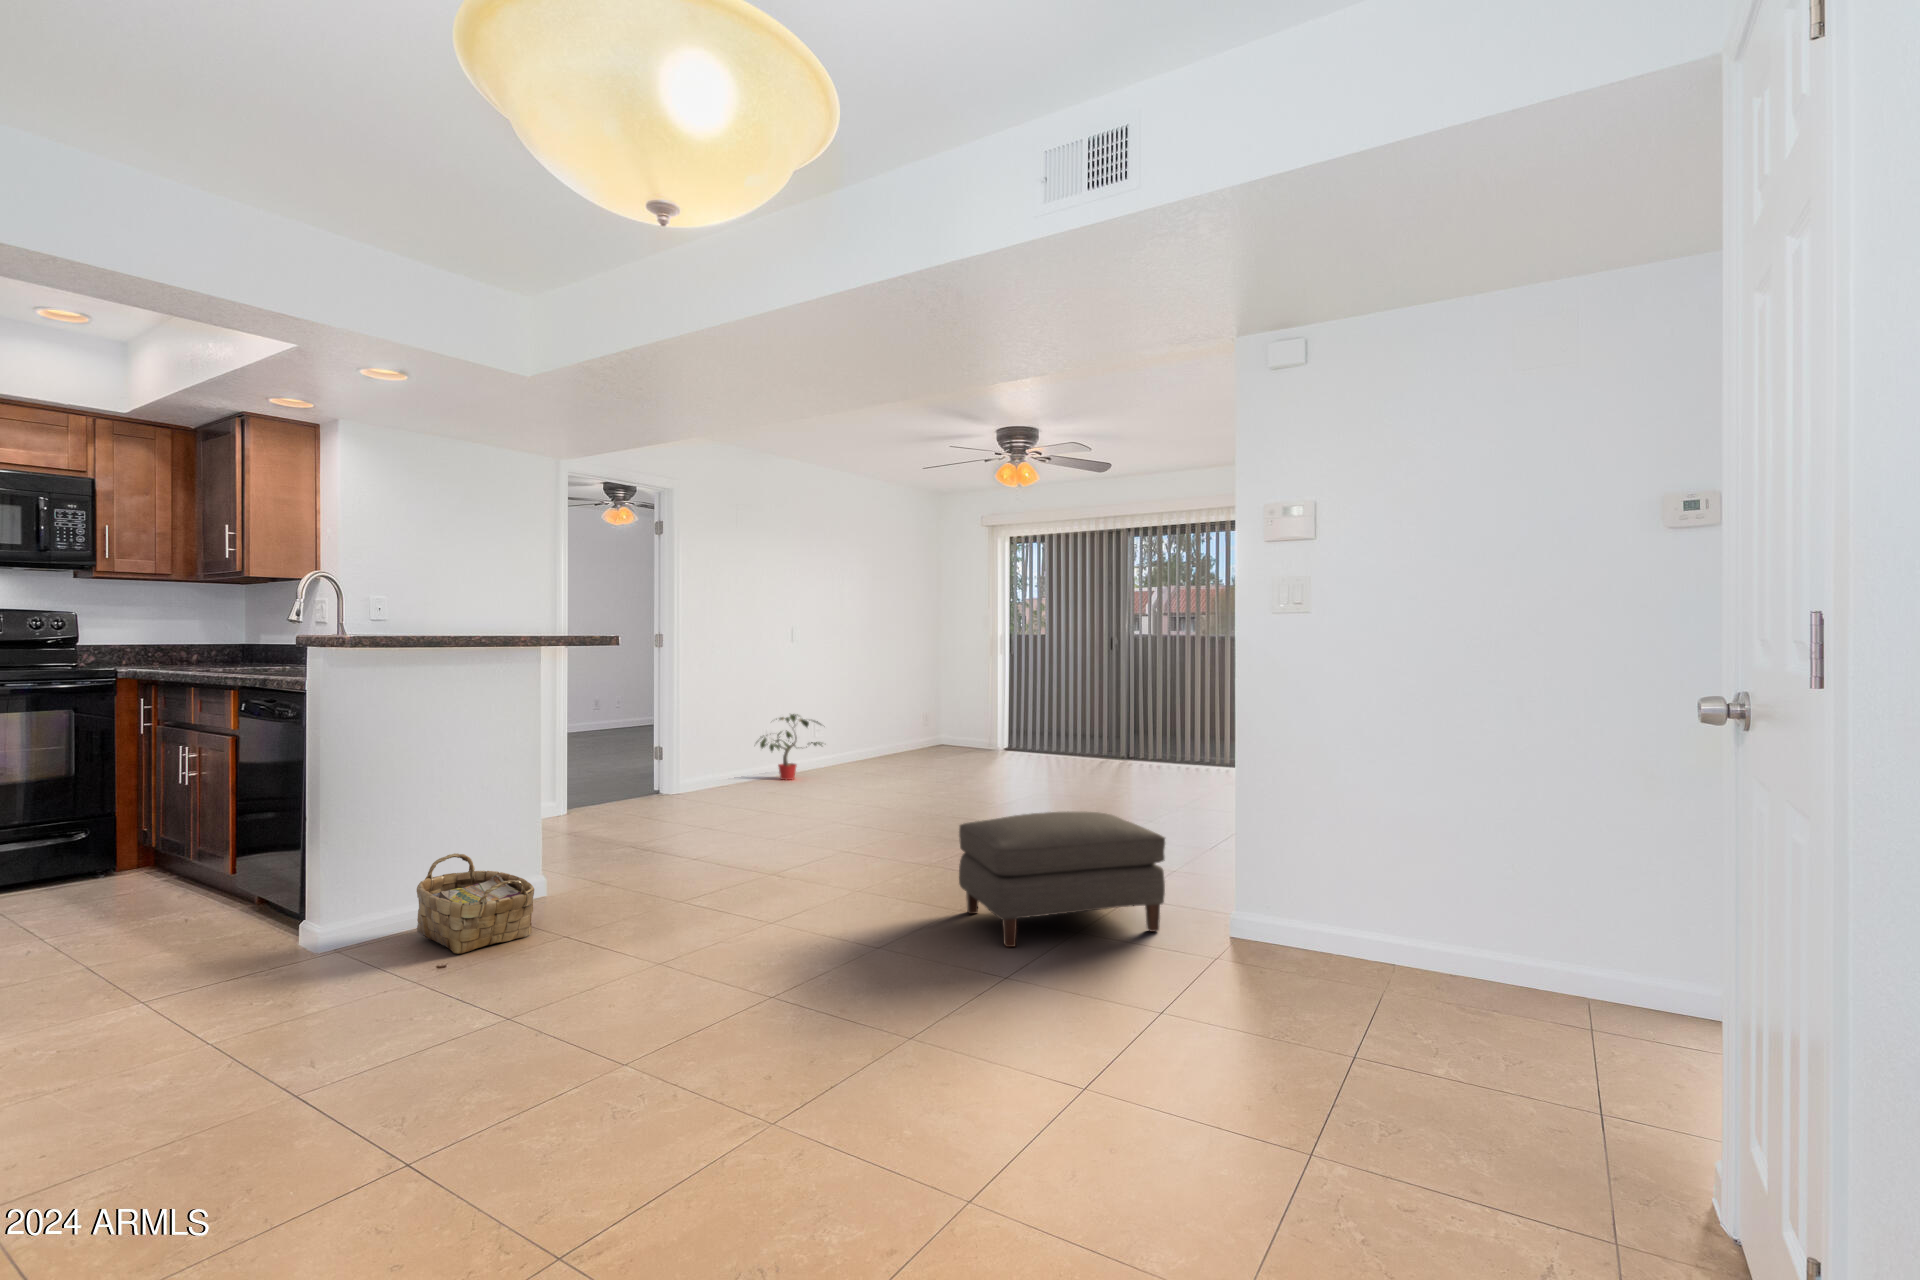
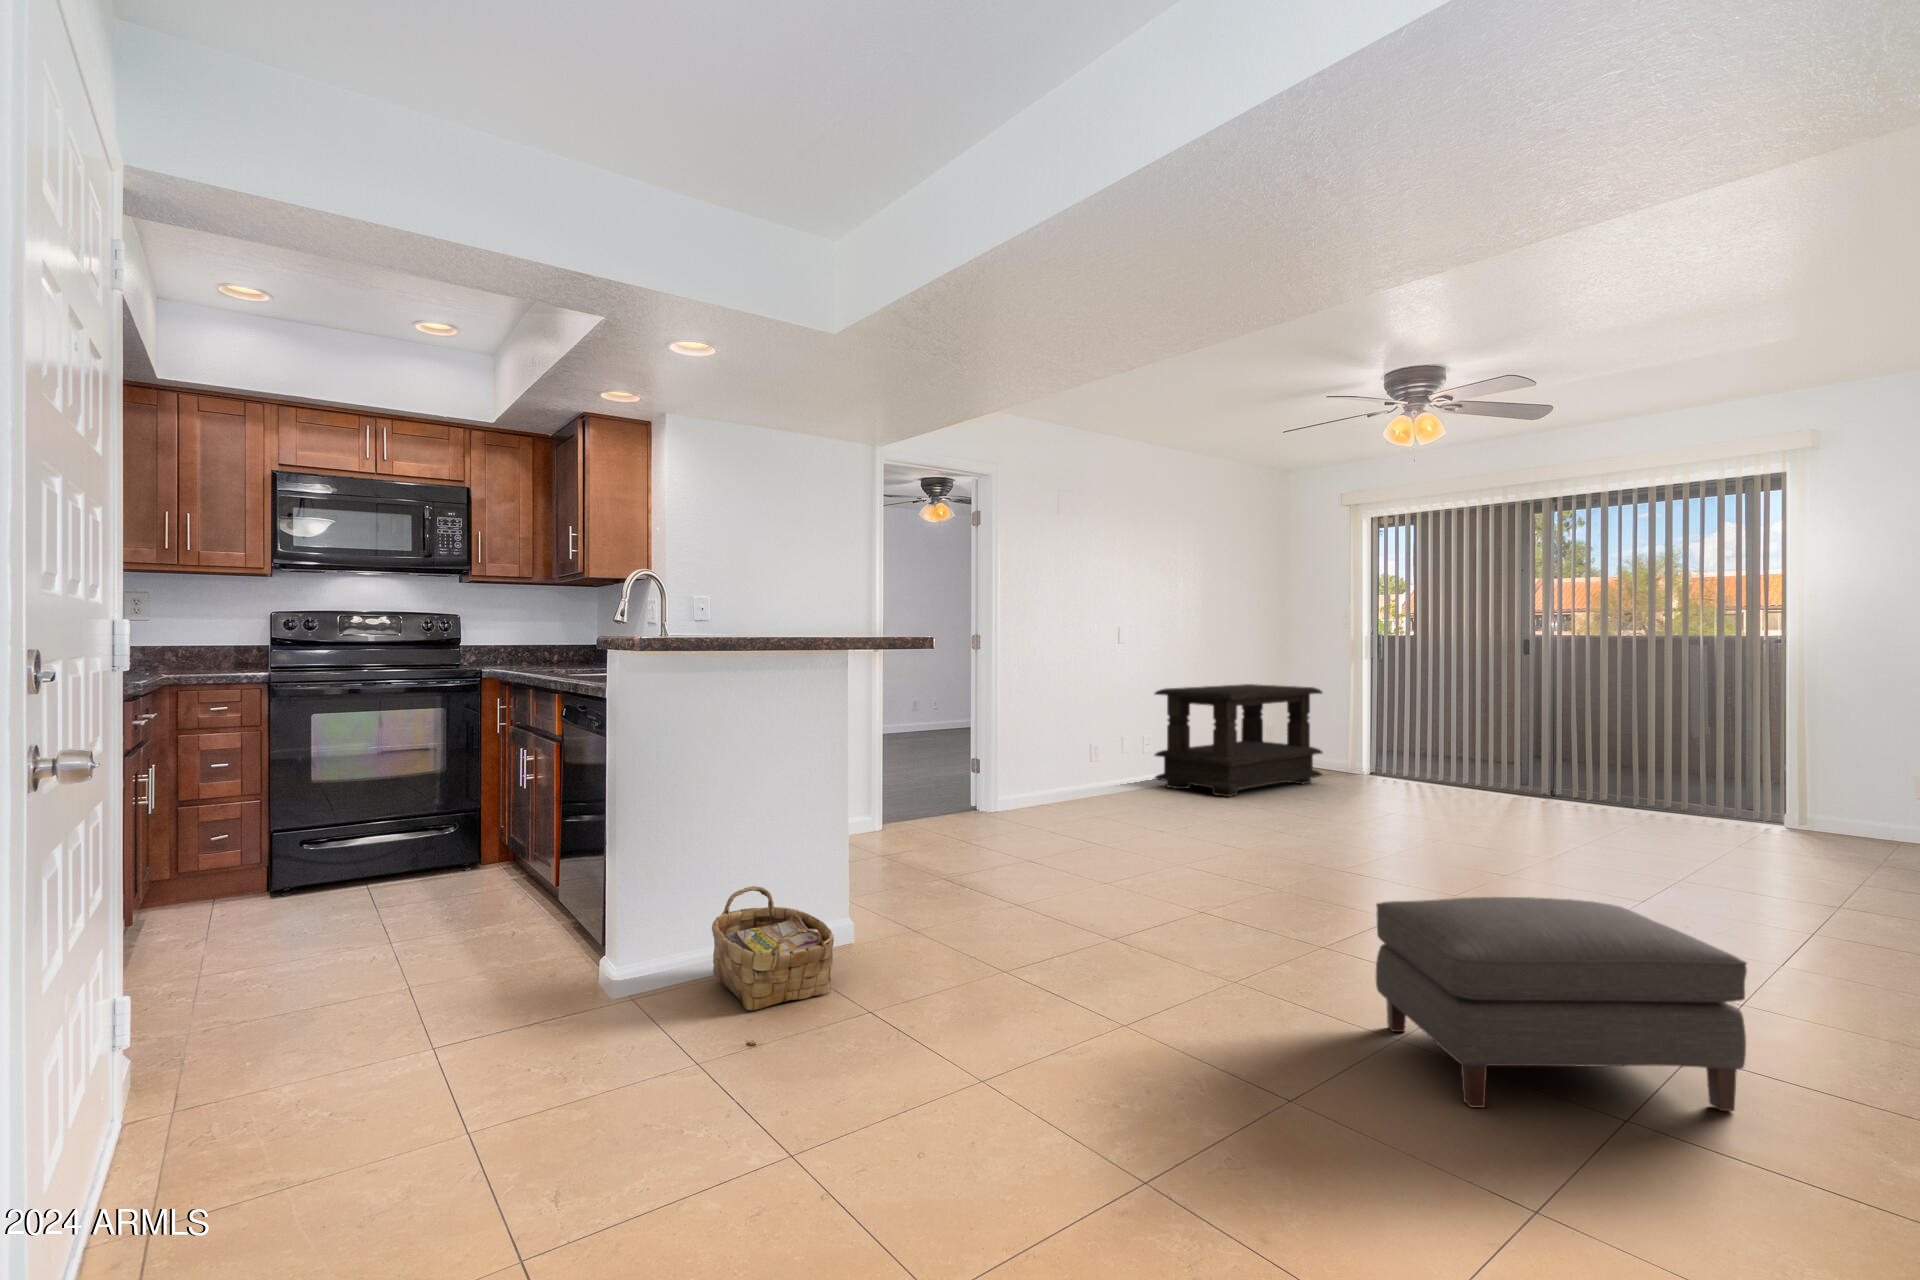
coffee table: none [820,677,961,773] -> present [1155,684,1322,797]
potted plant: present [760,714,822,780] -> none [1081,724,1165,800]

